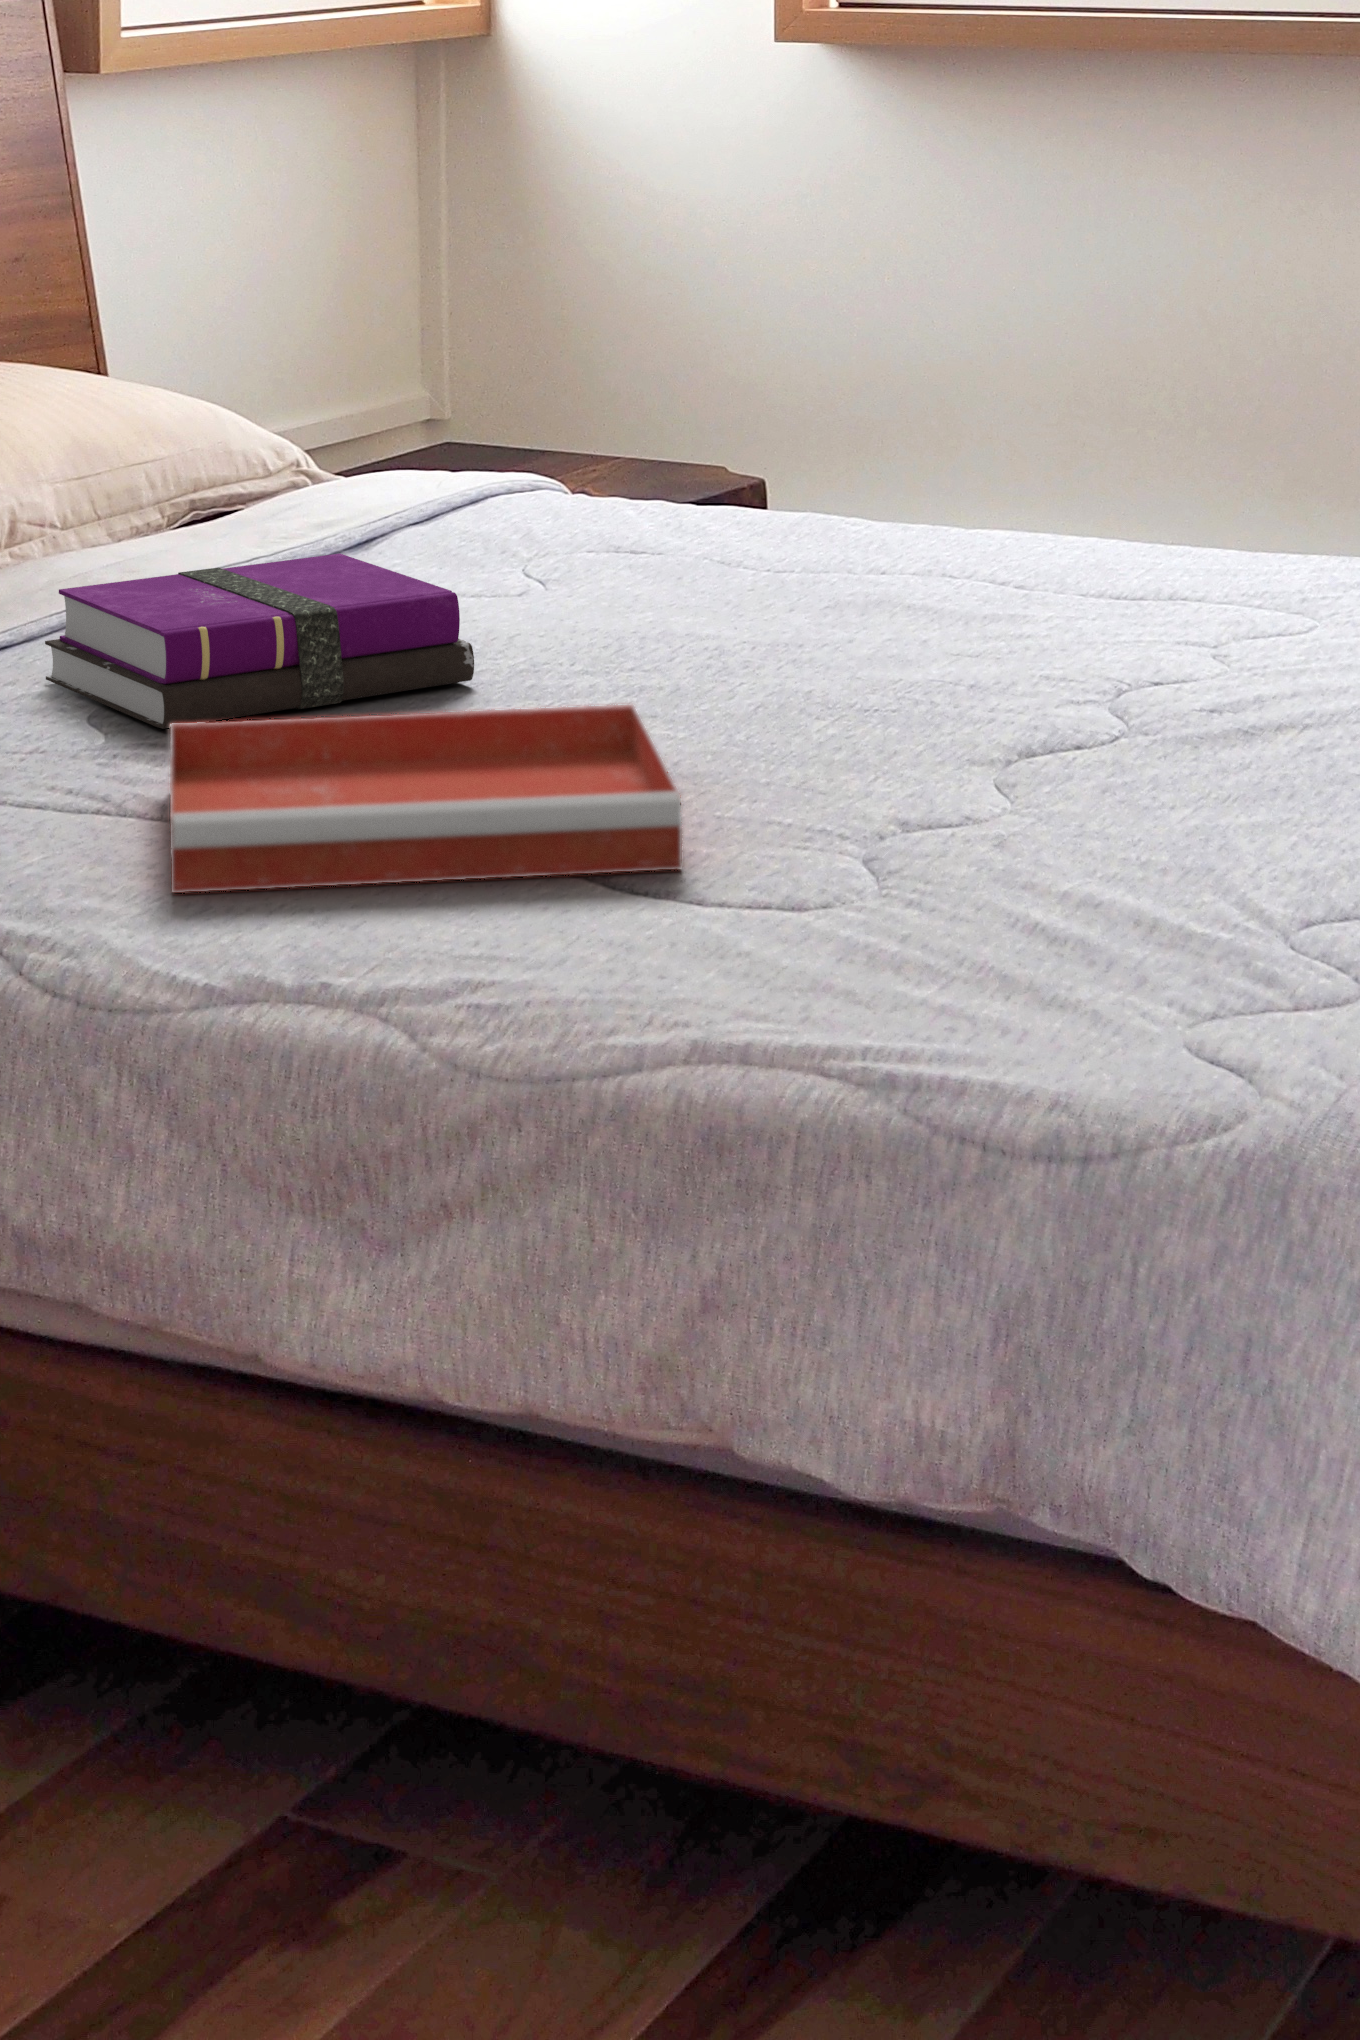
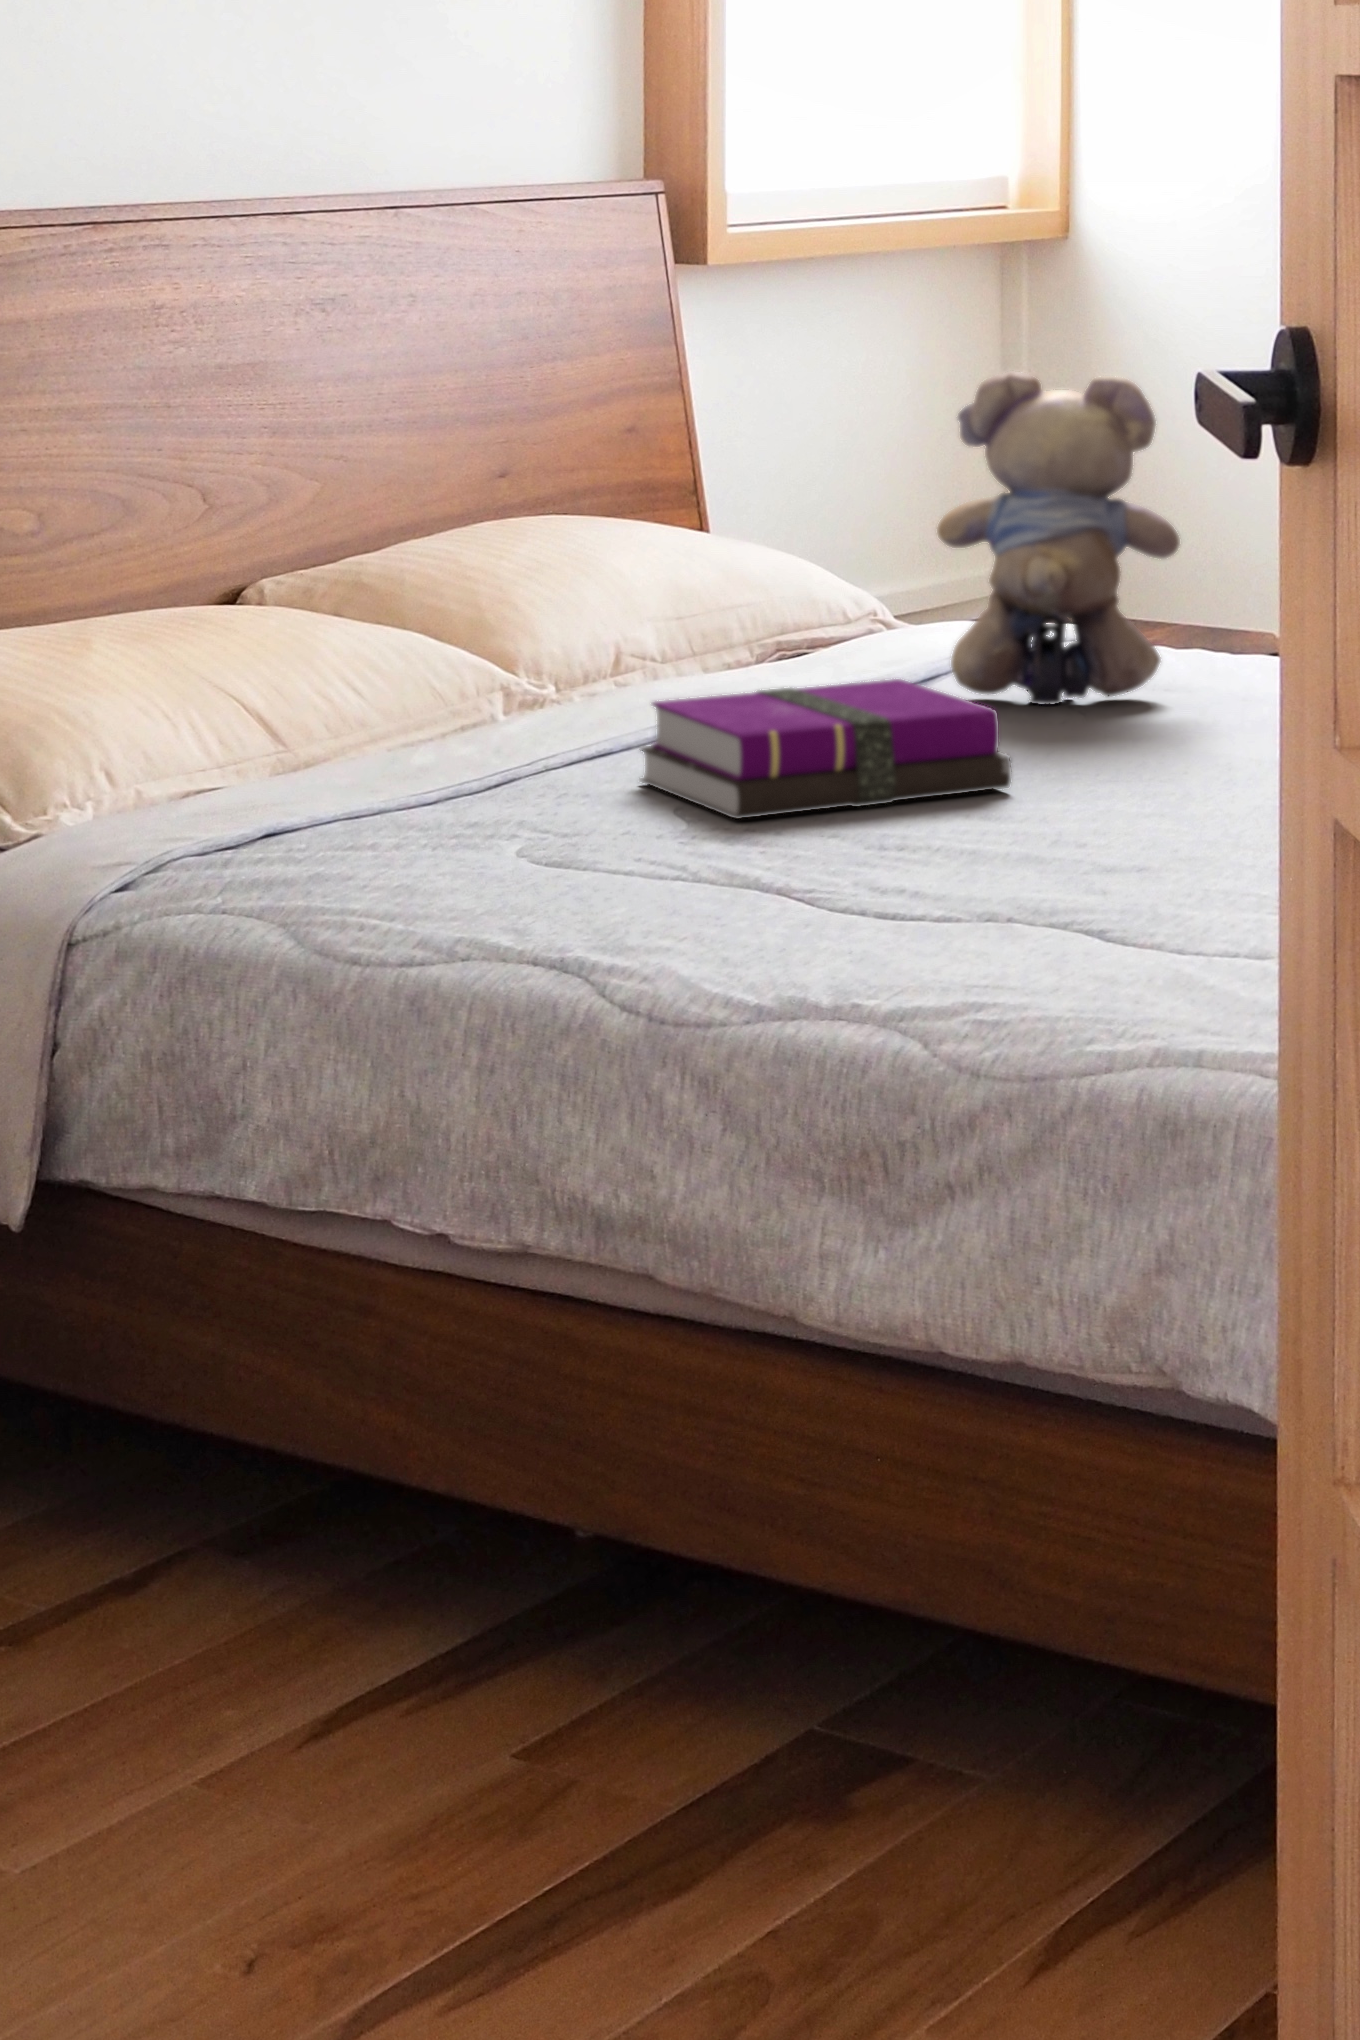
teddy bear: none [373,198,646,569] -> present [937,371,1180,705]
tray: present [170,705,682,893] -> none [733,799,1168,937]

